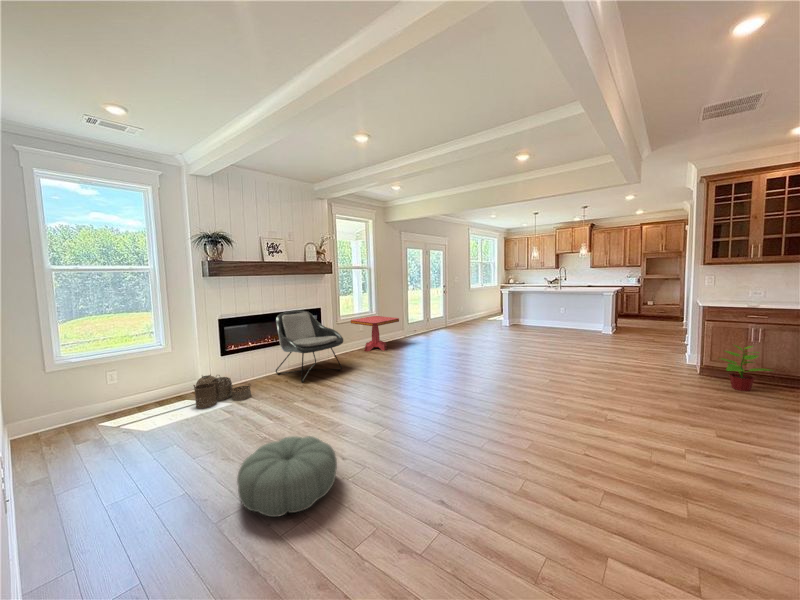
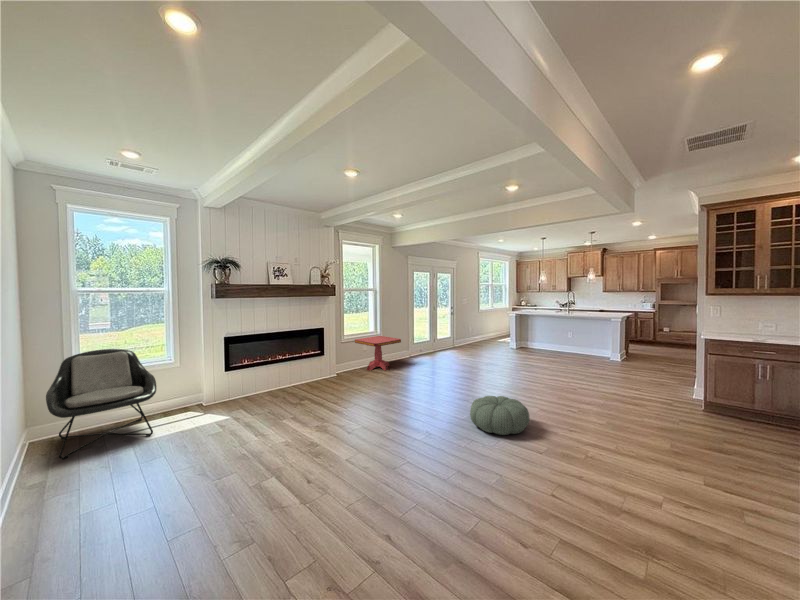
lounge chair: present [276,311,343,383] -> present [46,349,157,460]
potted plant: present [720,345,773,391] -> none [720,380,781,433]
woven basket: present [193,375,251,408] -> none [193,389,247,422]
pouf: present [237,436,337,517] -> present [470,396,529,435]

